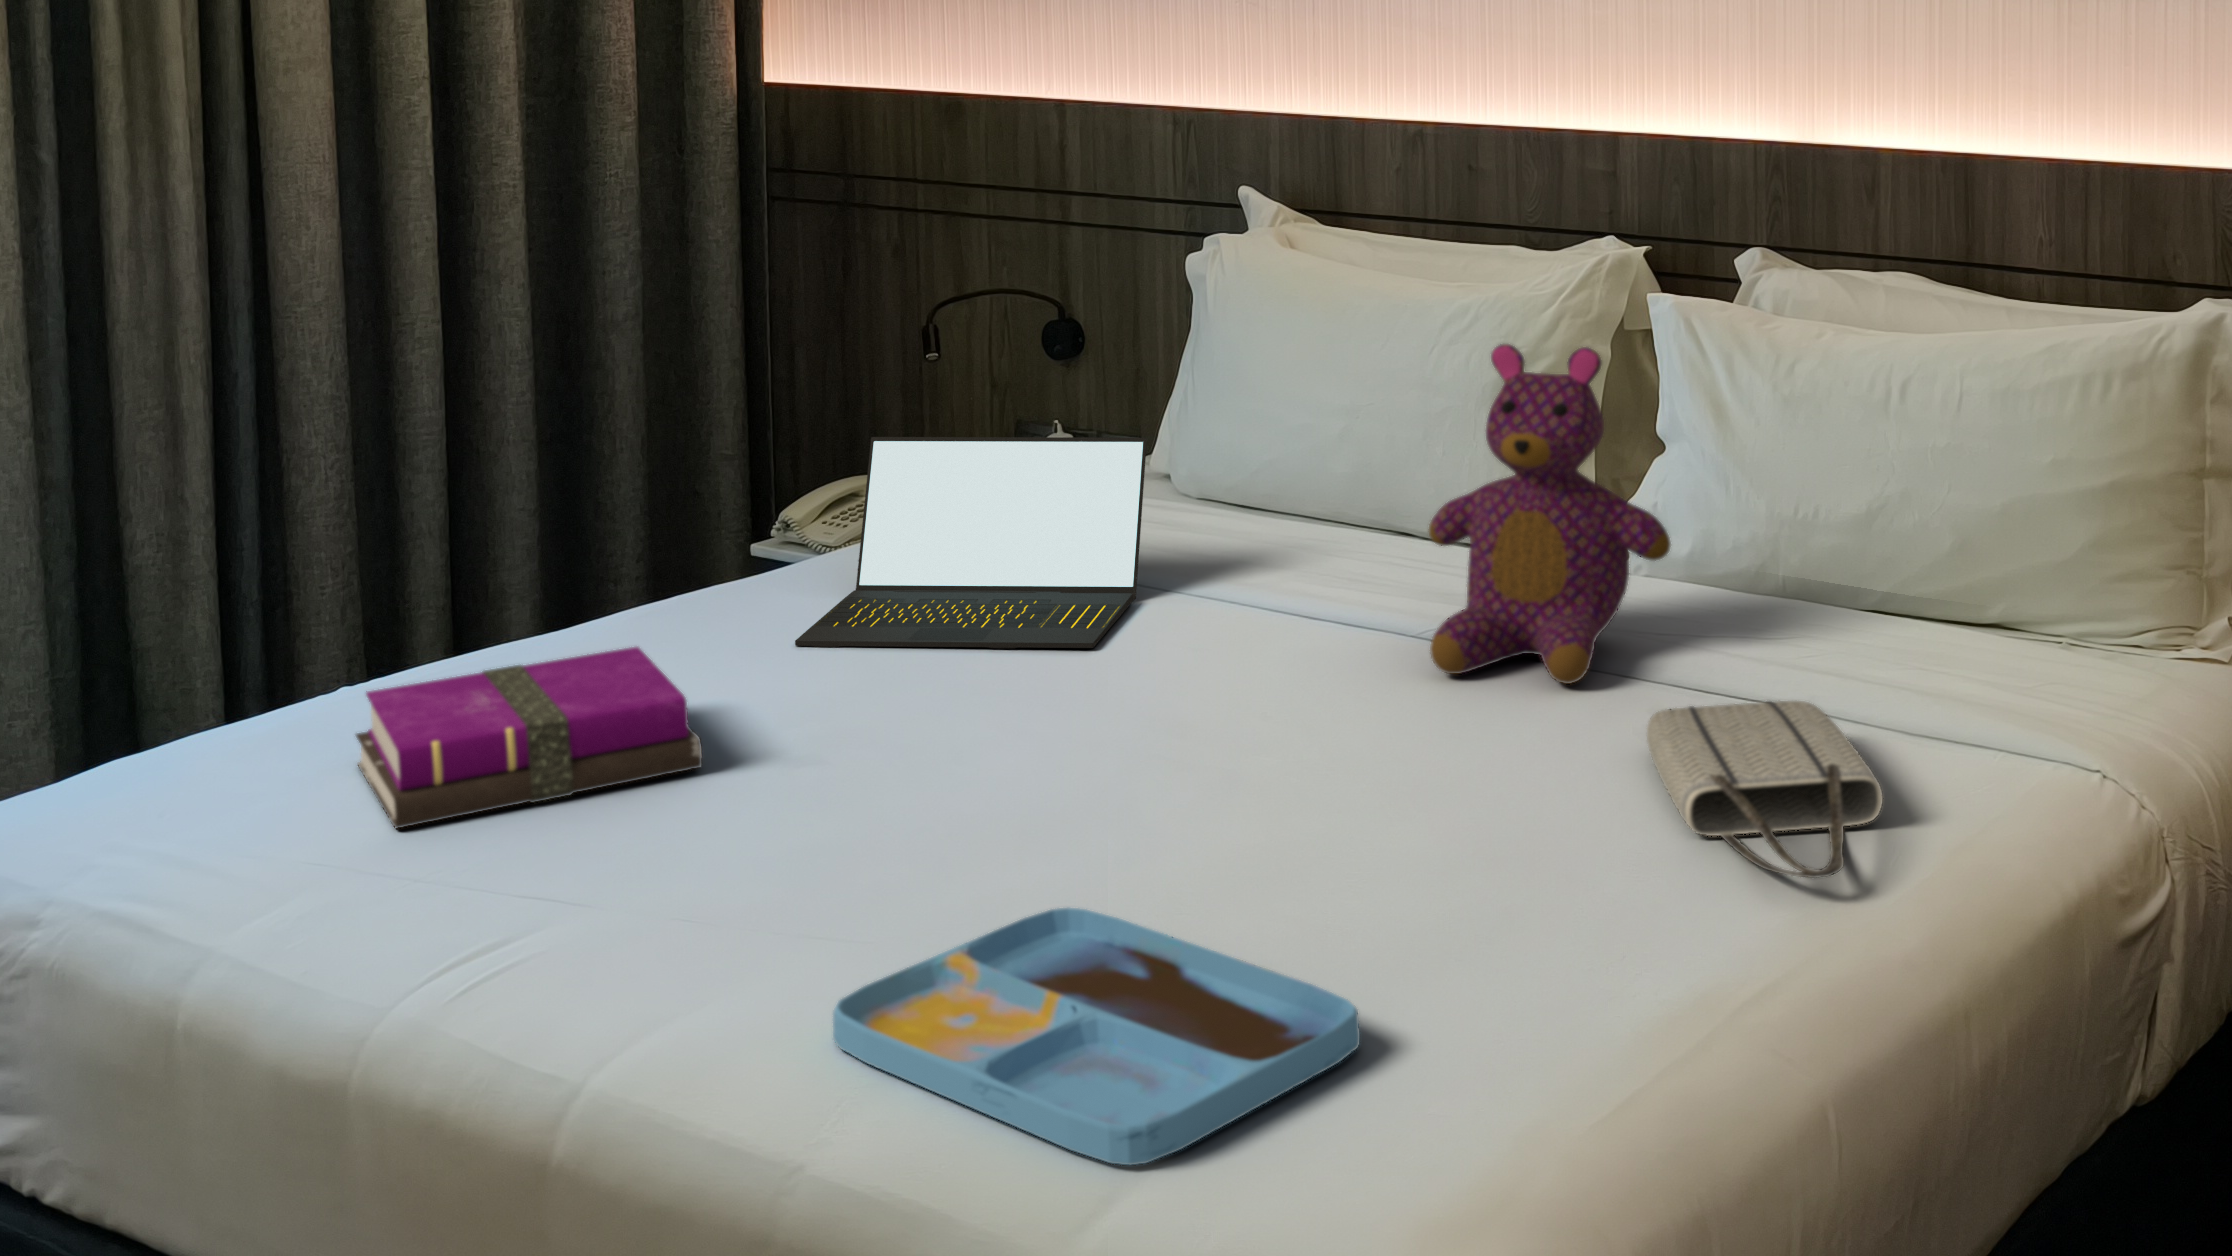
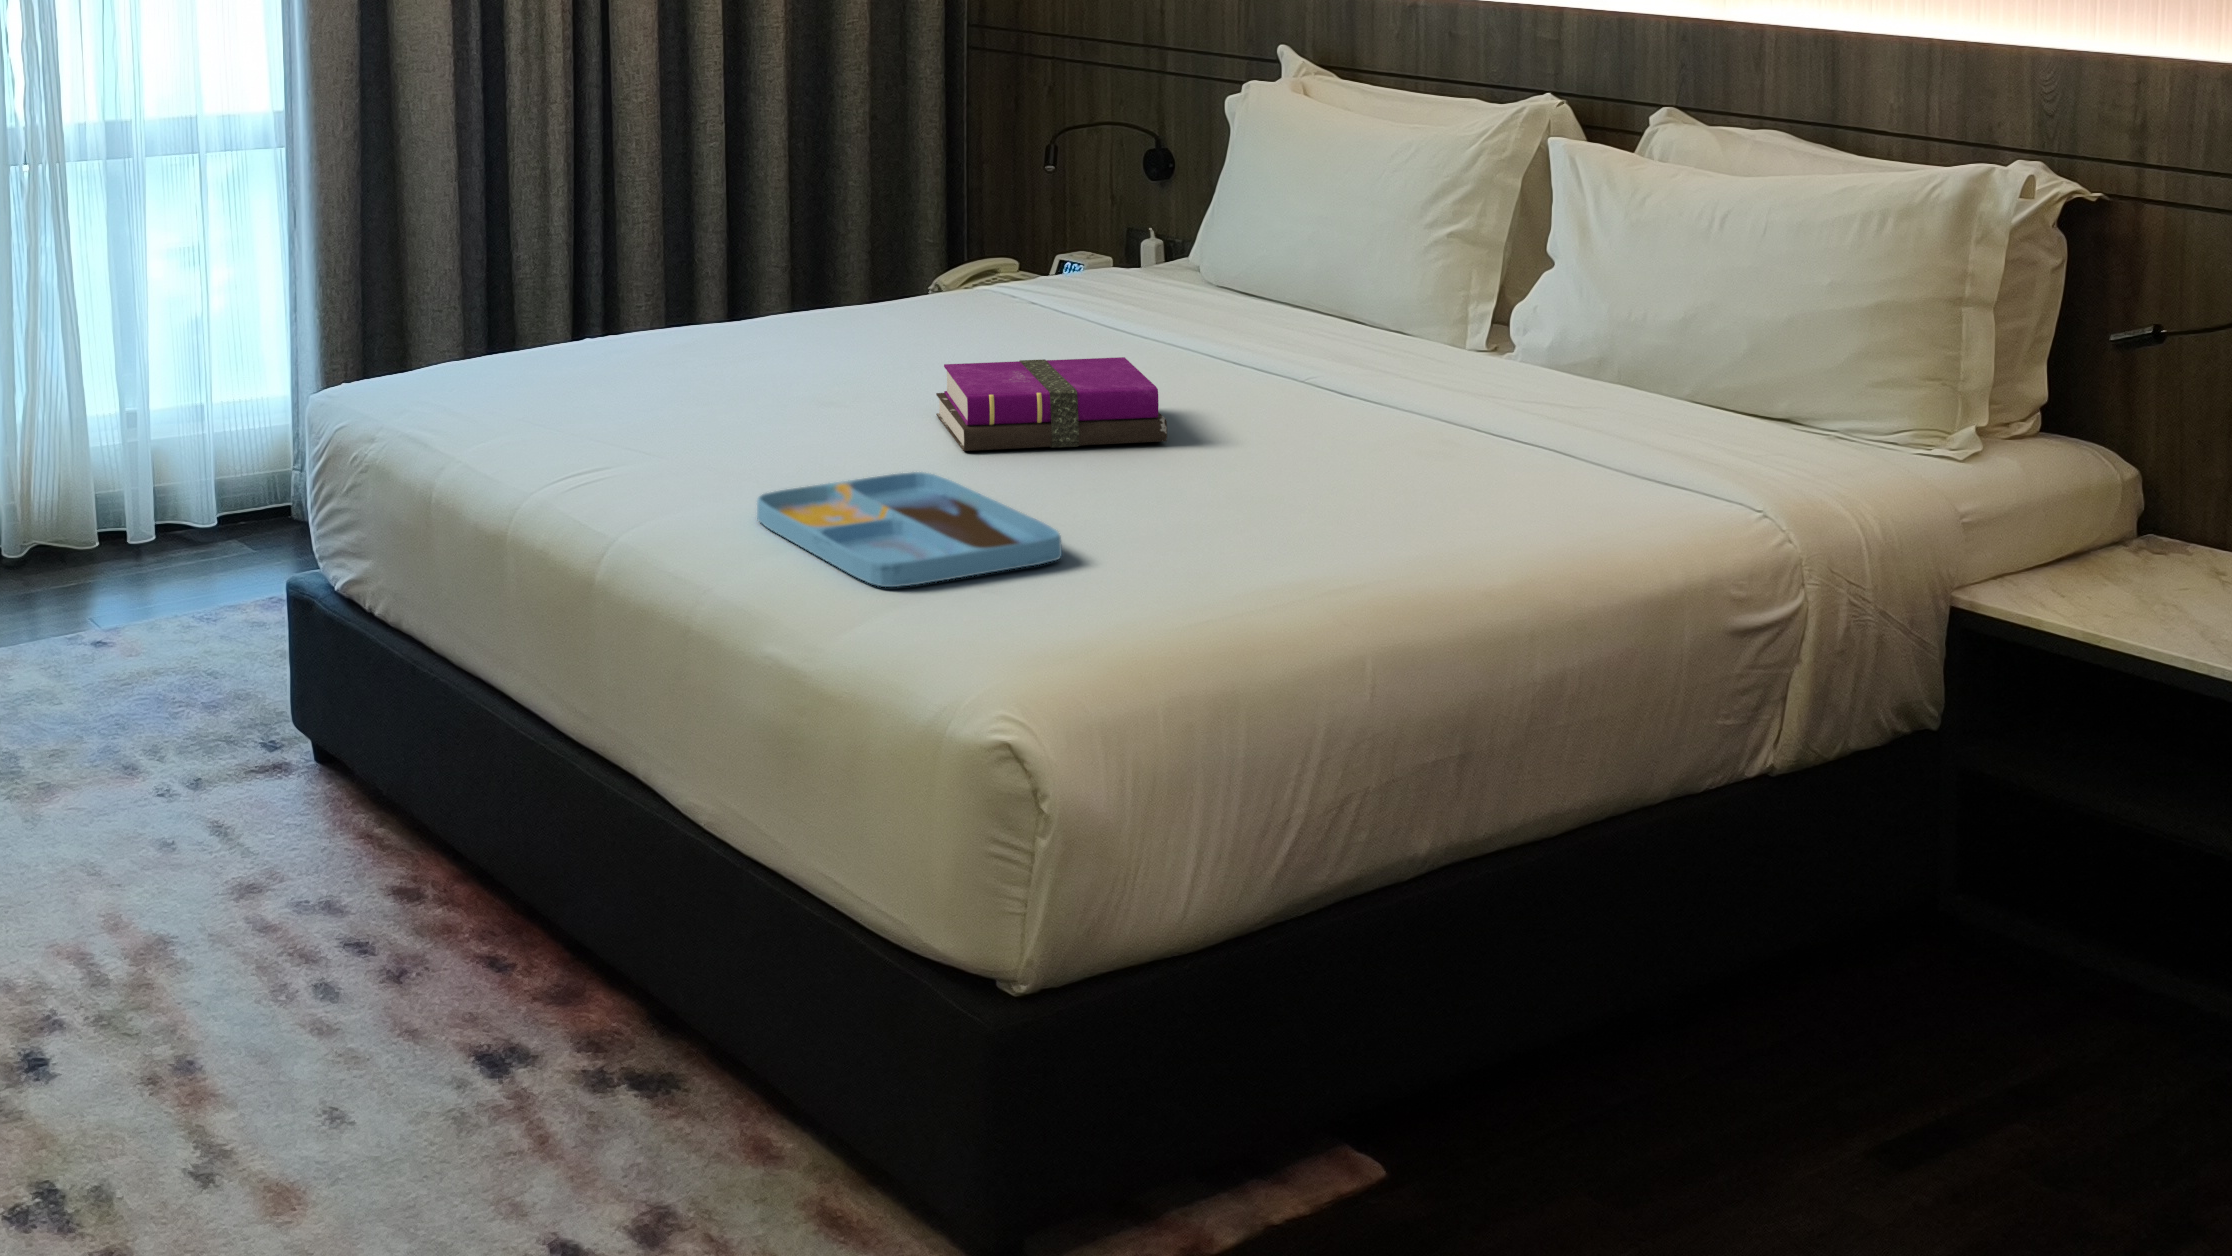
teddy bear: present [1429,344,1671,684] -> none [1287,154,1487,413]
laptop: present [795,437,1147,648] -> none [866,206,1134,361]
notebook: present [356,647,702,828] -> present [936,357,1167,451]
tote bag: present [1647,701,1883,878] -> none [1382,424,1544,521]

